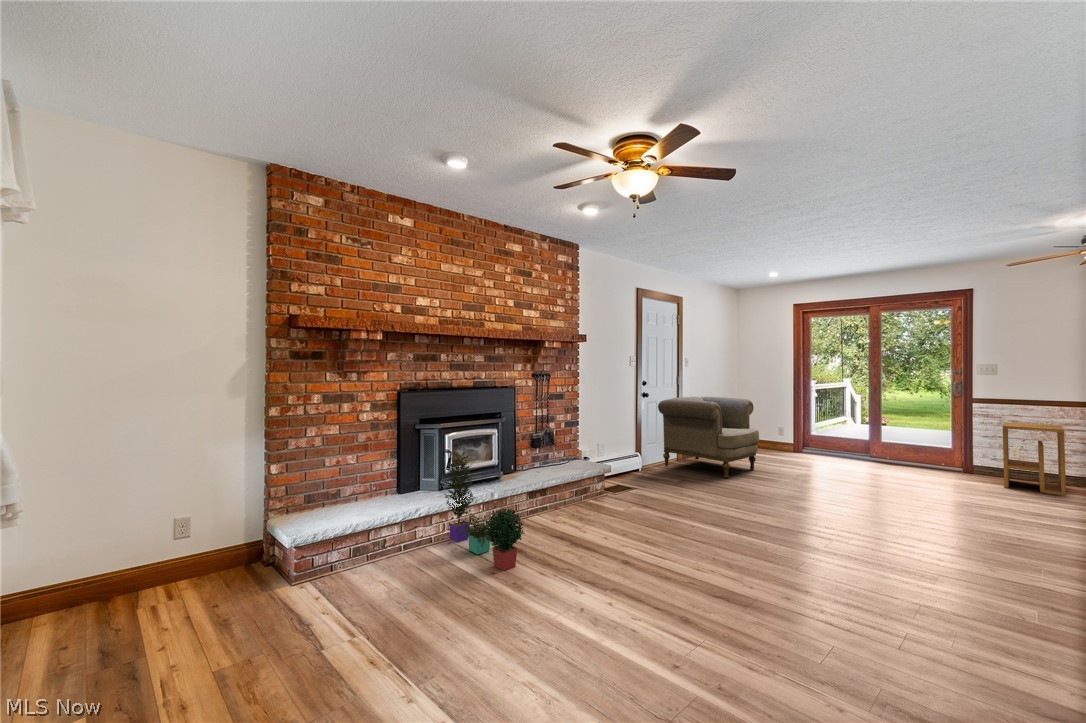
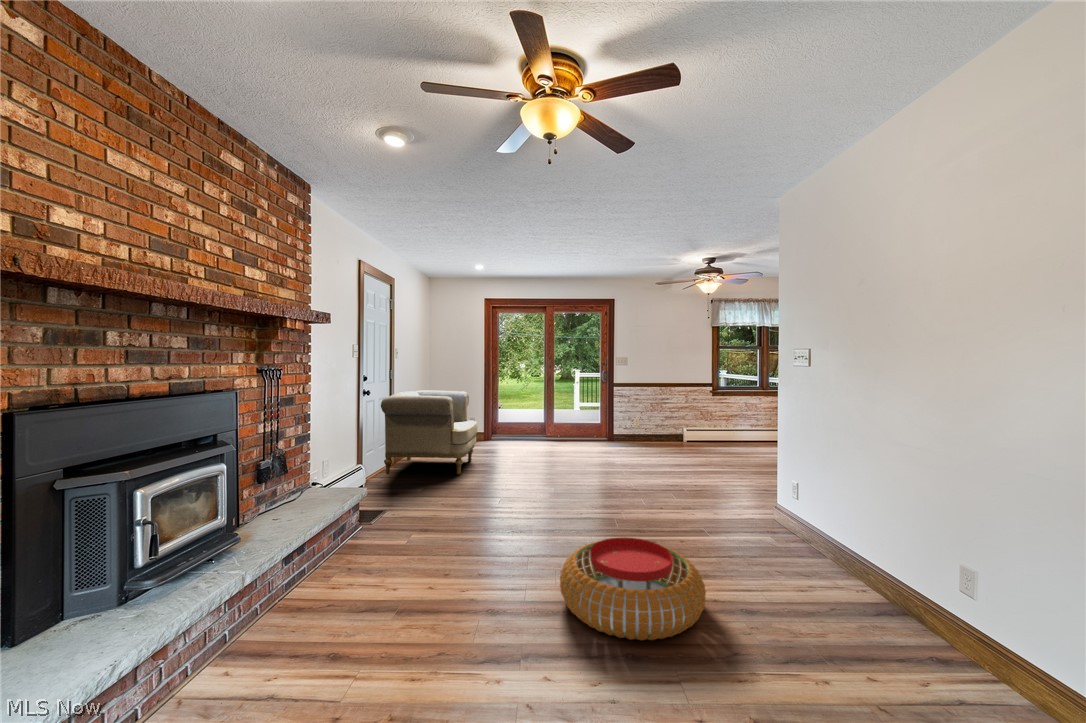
side table: present [1003,422,1066,496] -> none [616,400,649,445]
potted plant: present [445,452,524,571] -> none [152,515,371,687]
pouf: none [670,548,840,663] -> present [560,538,706,640]

